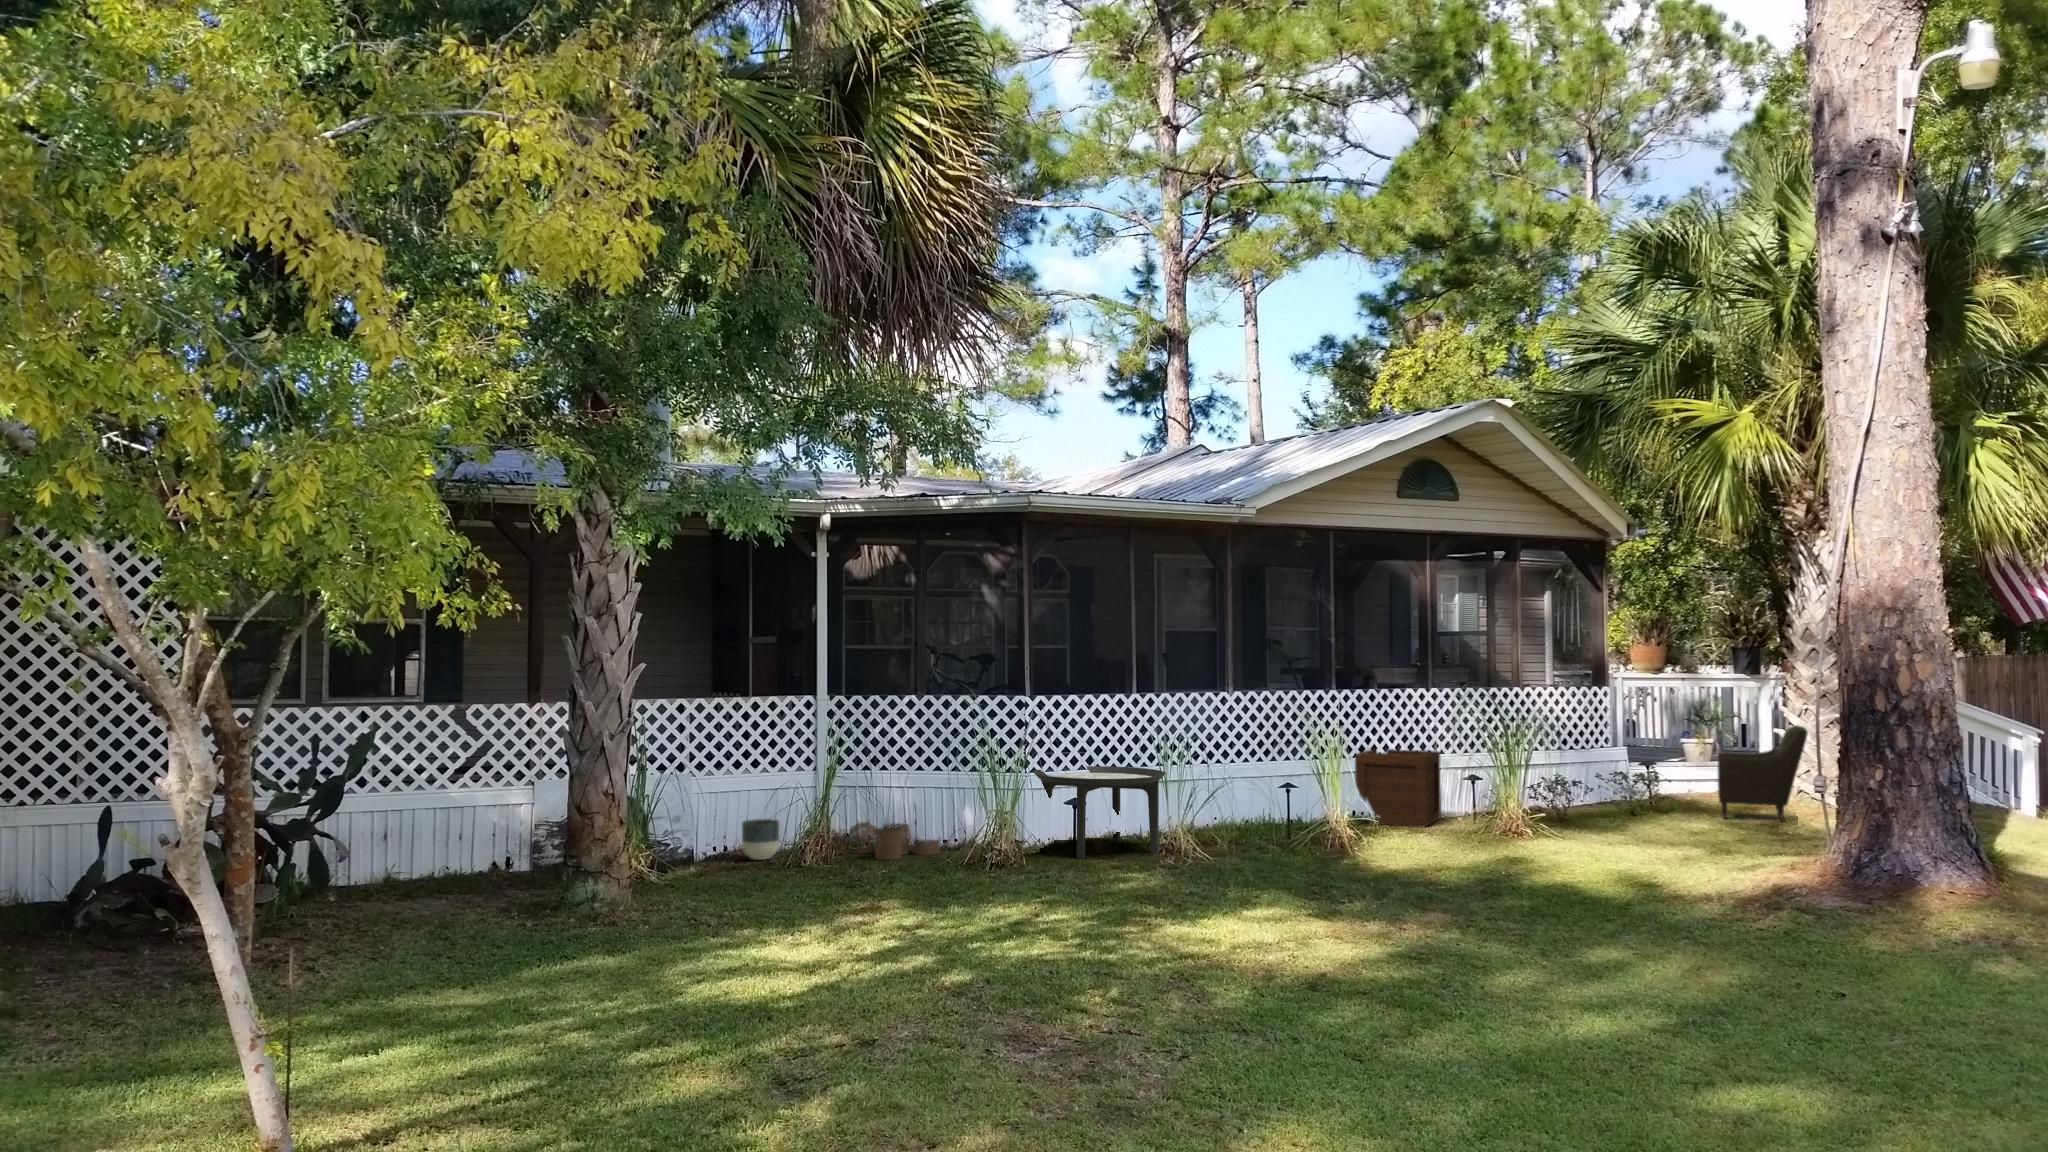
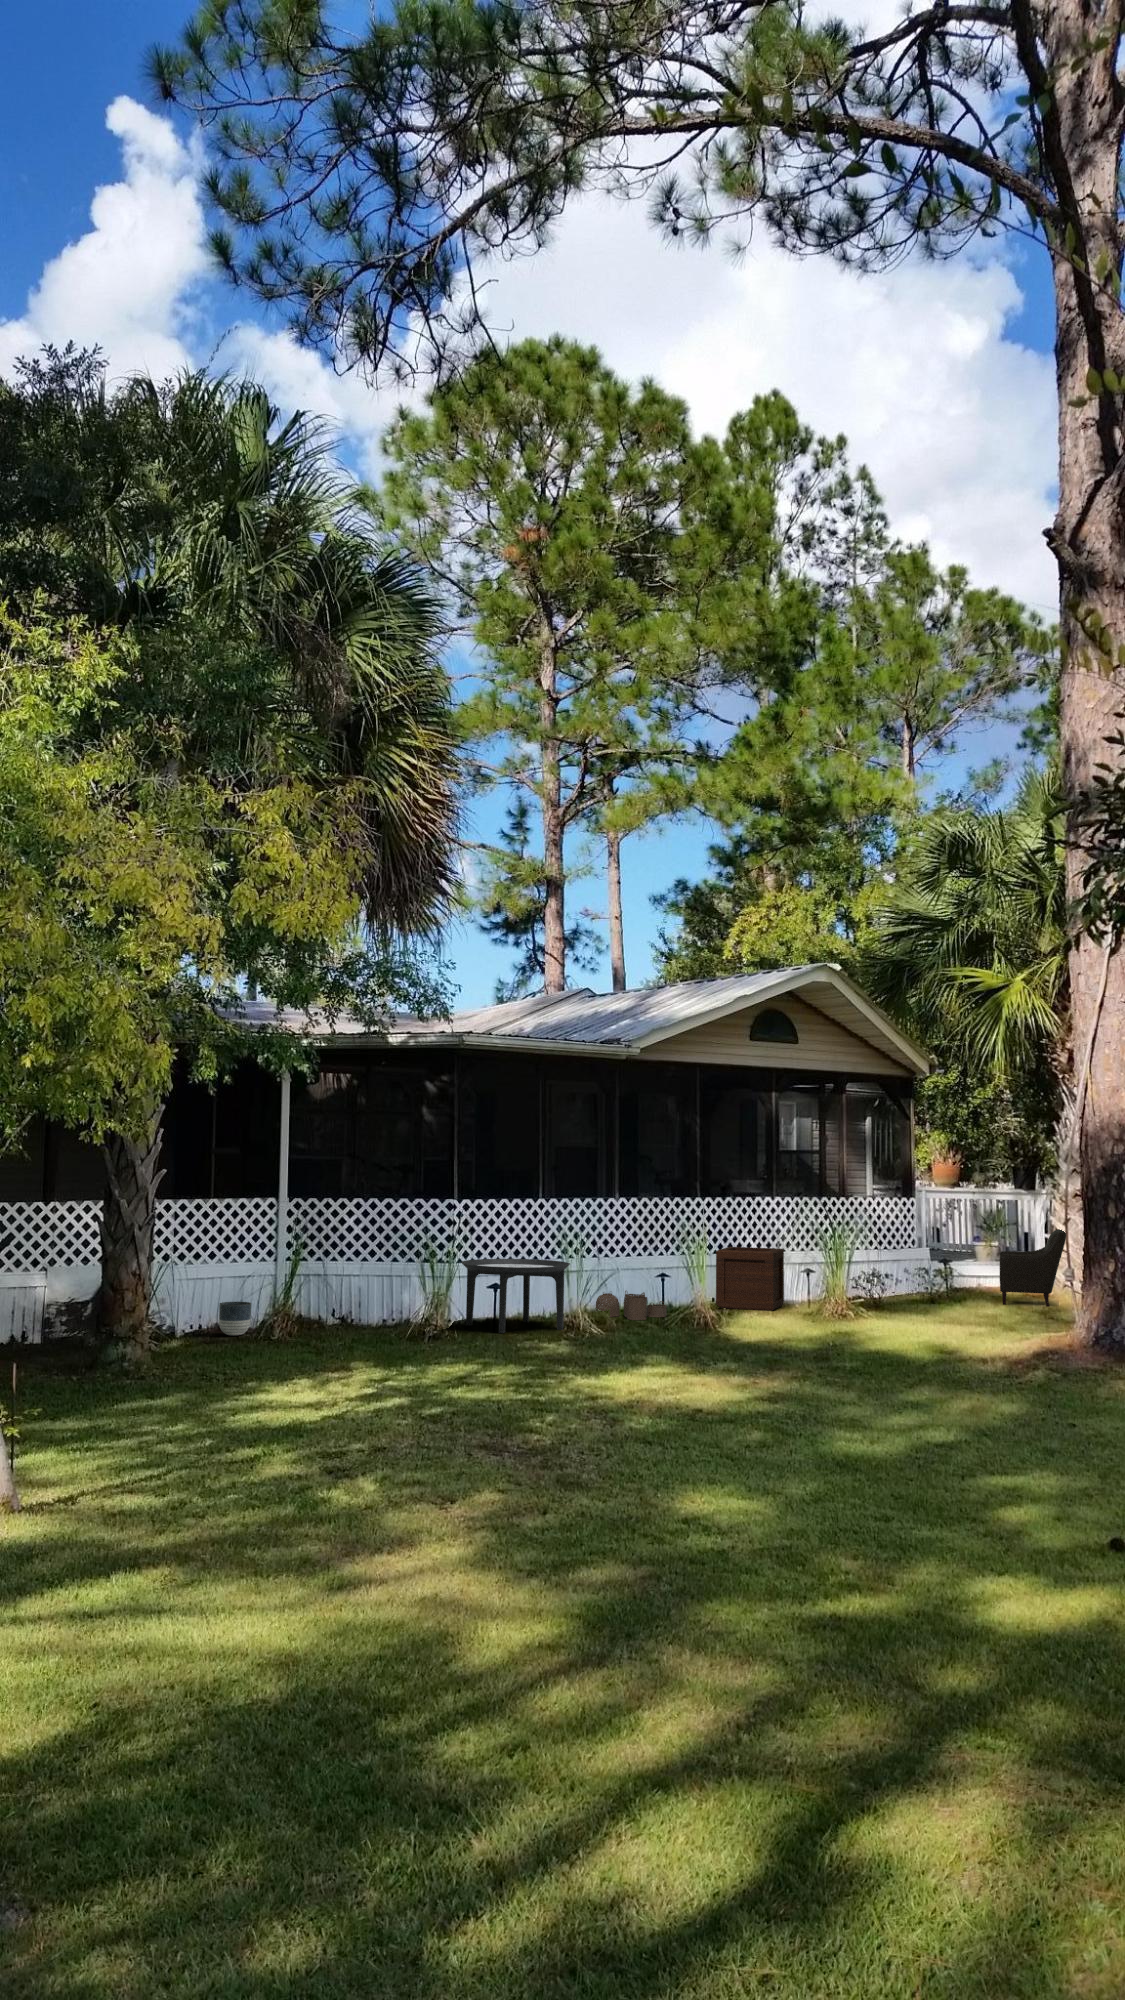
woven basket: present [849,822,940,860] -> present [595,1291,667,1320]

